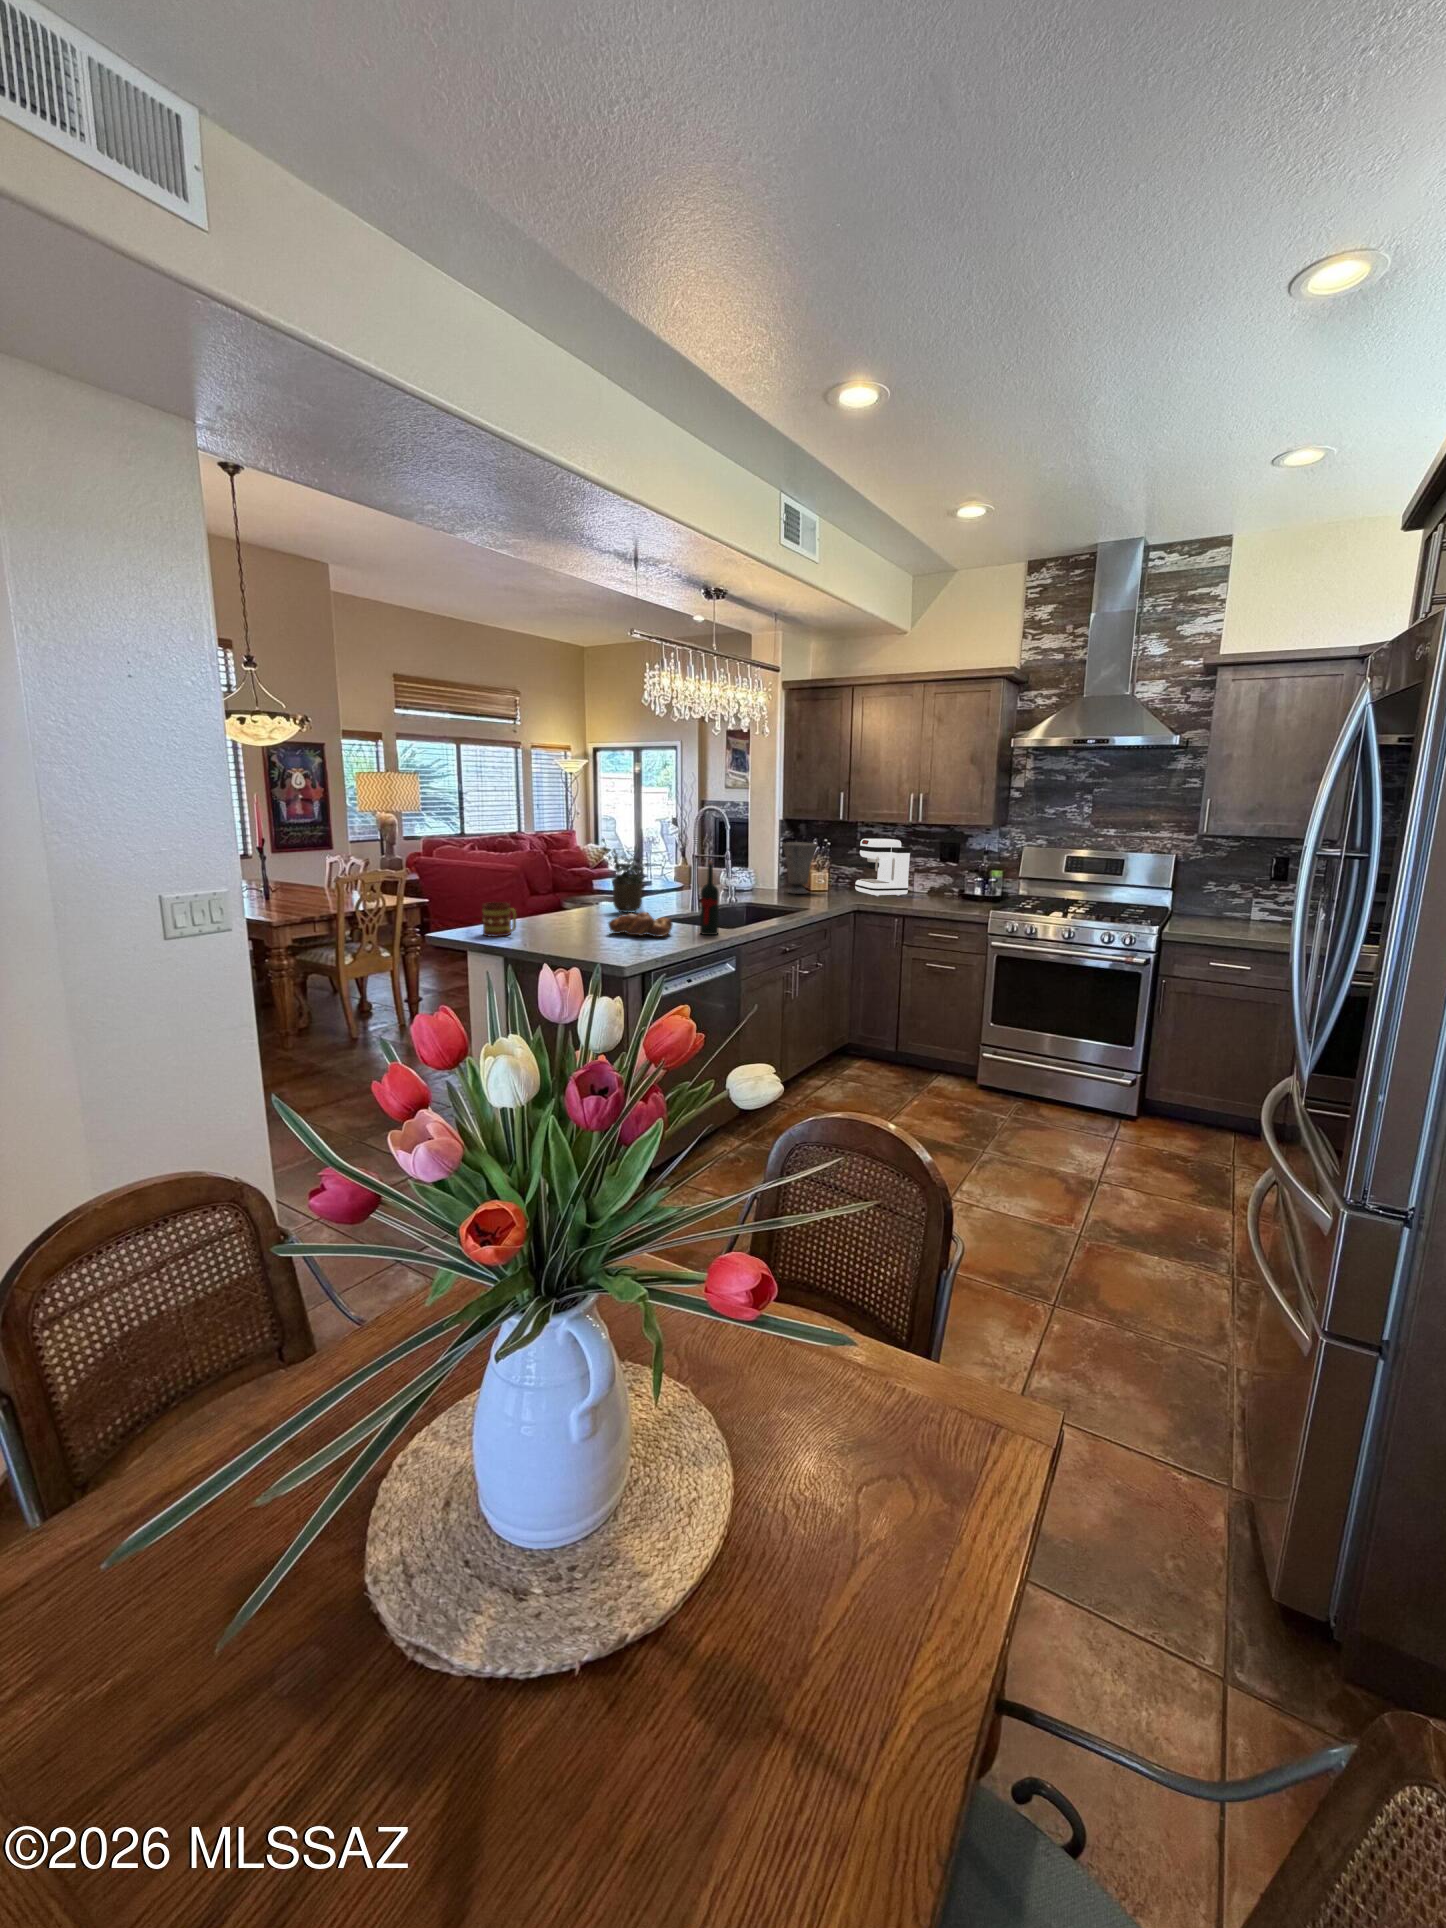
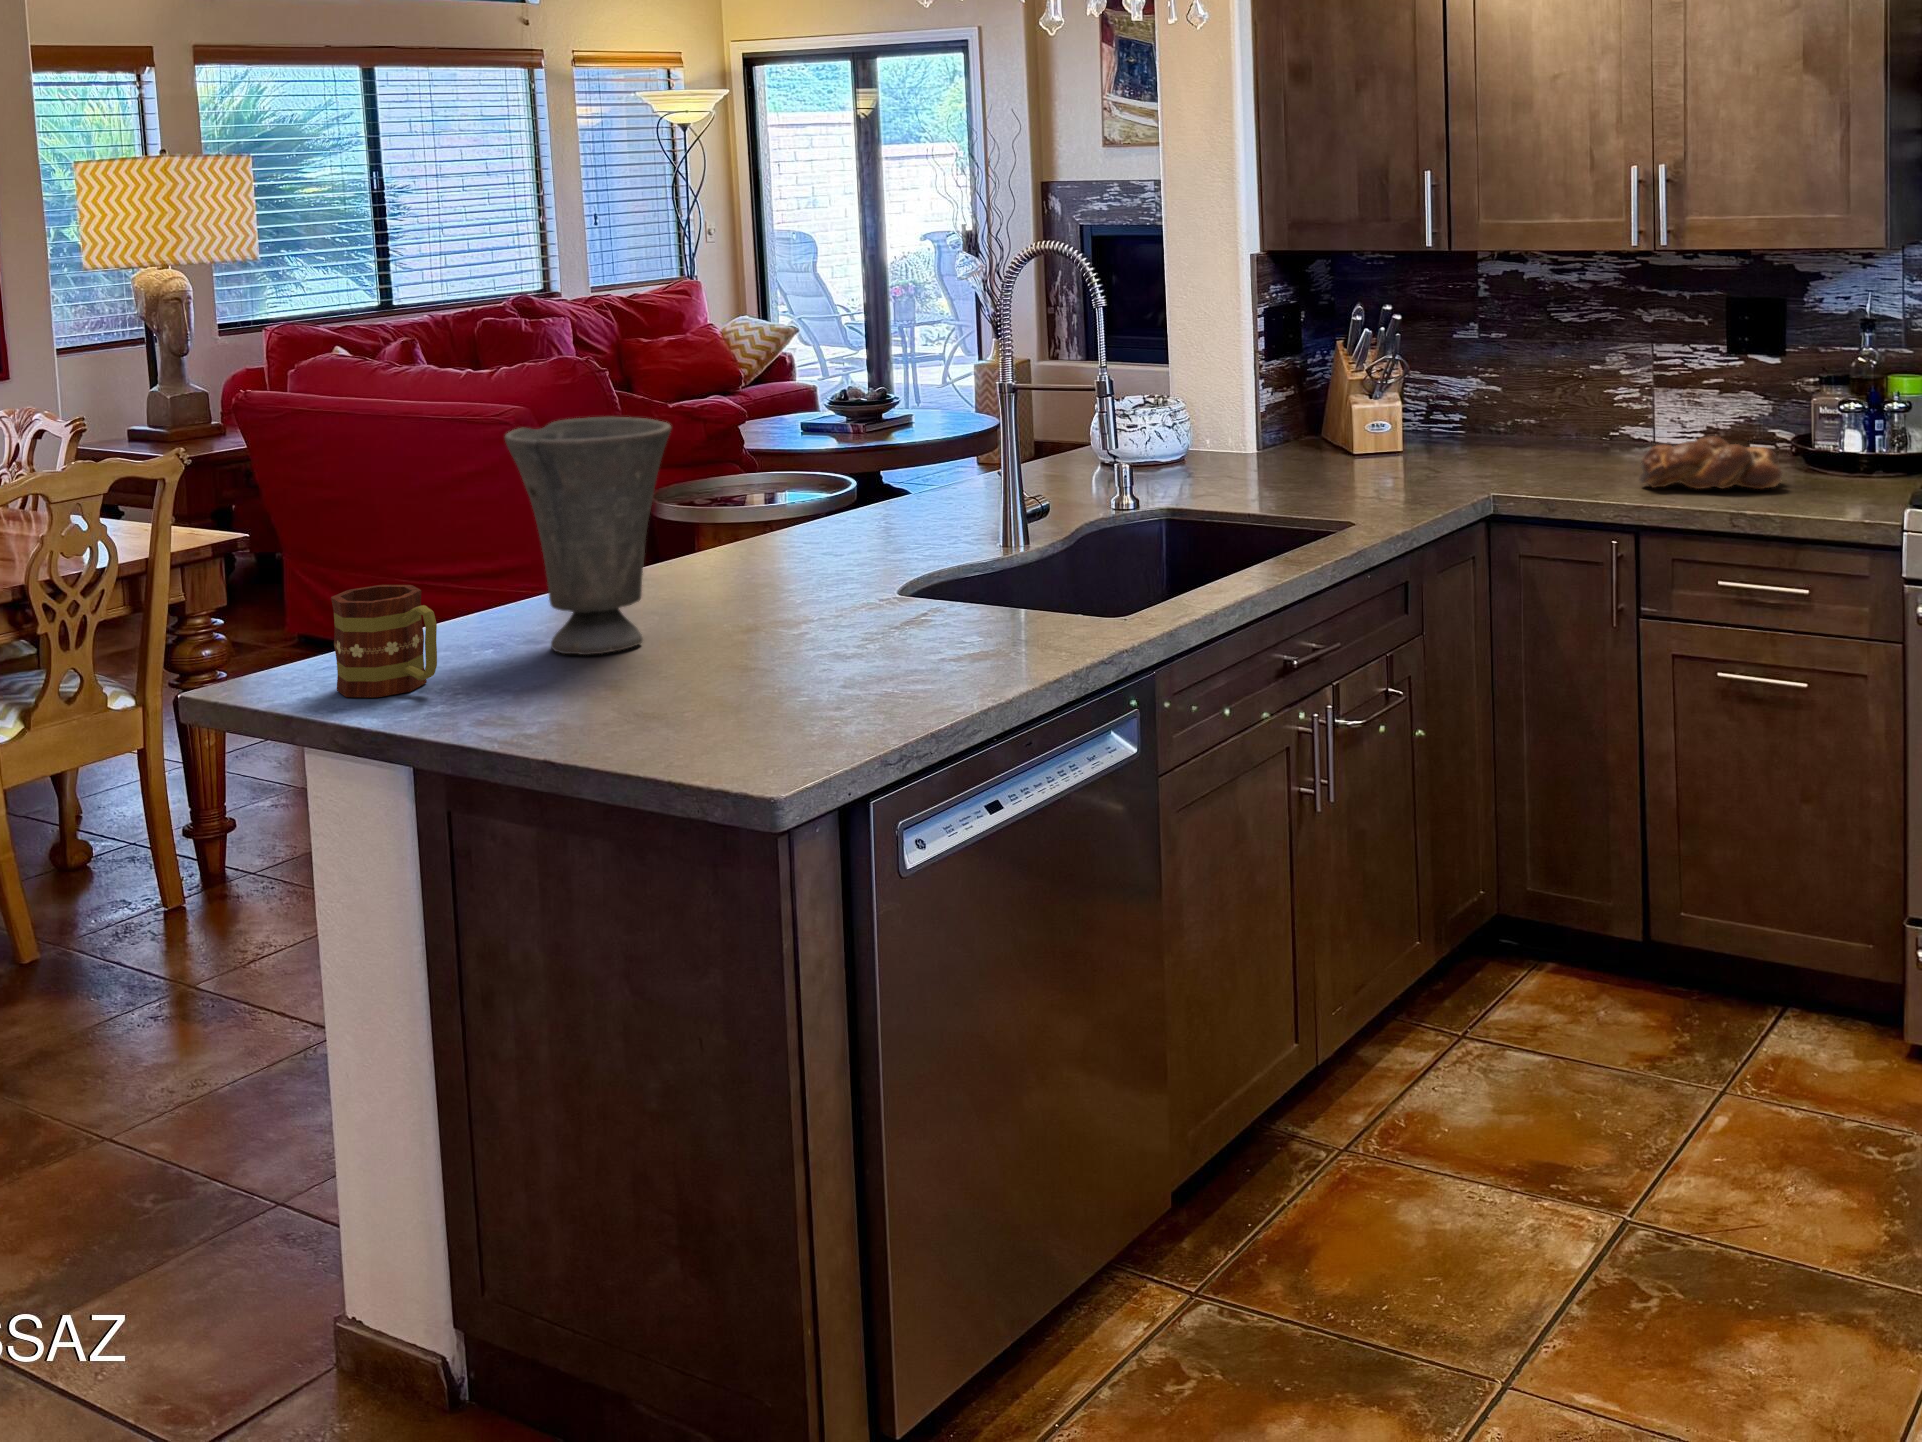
potted plant: present [602,839,648,913] -> none [716,354,860,573]
coffee maker: present [848,839,910,896] -> none [1465,290,1648,464]
vase: present [782,842,817,894] -> present [505,417,671,655]
wine bottle: present [700,861,719,935] -> none [1010,422,1071,652]
bread loaf: present [608,912,673,937] -> present [1639,436,1783,489]

